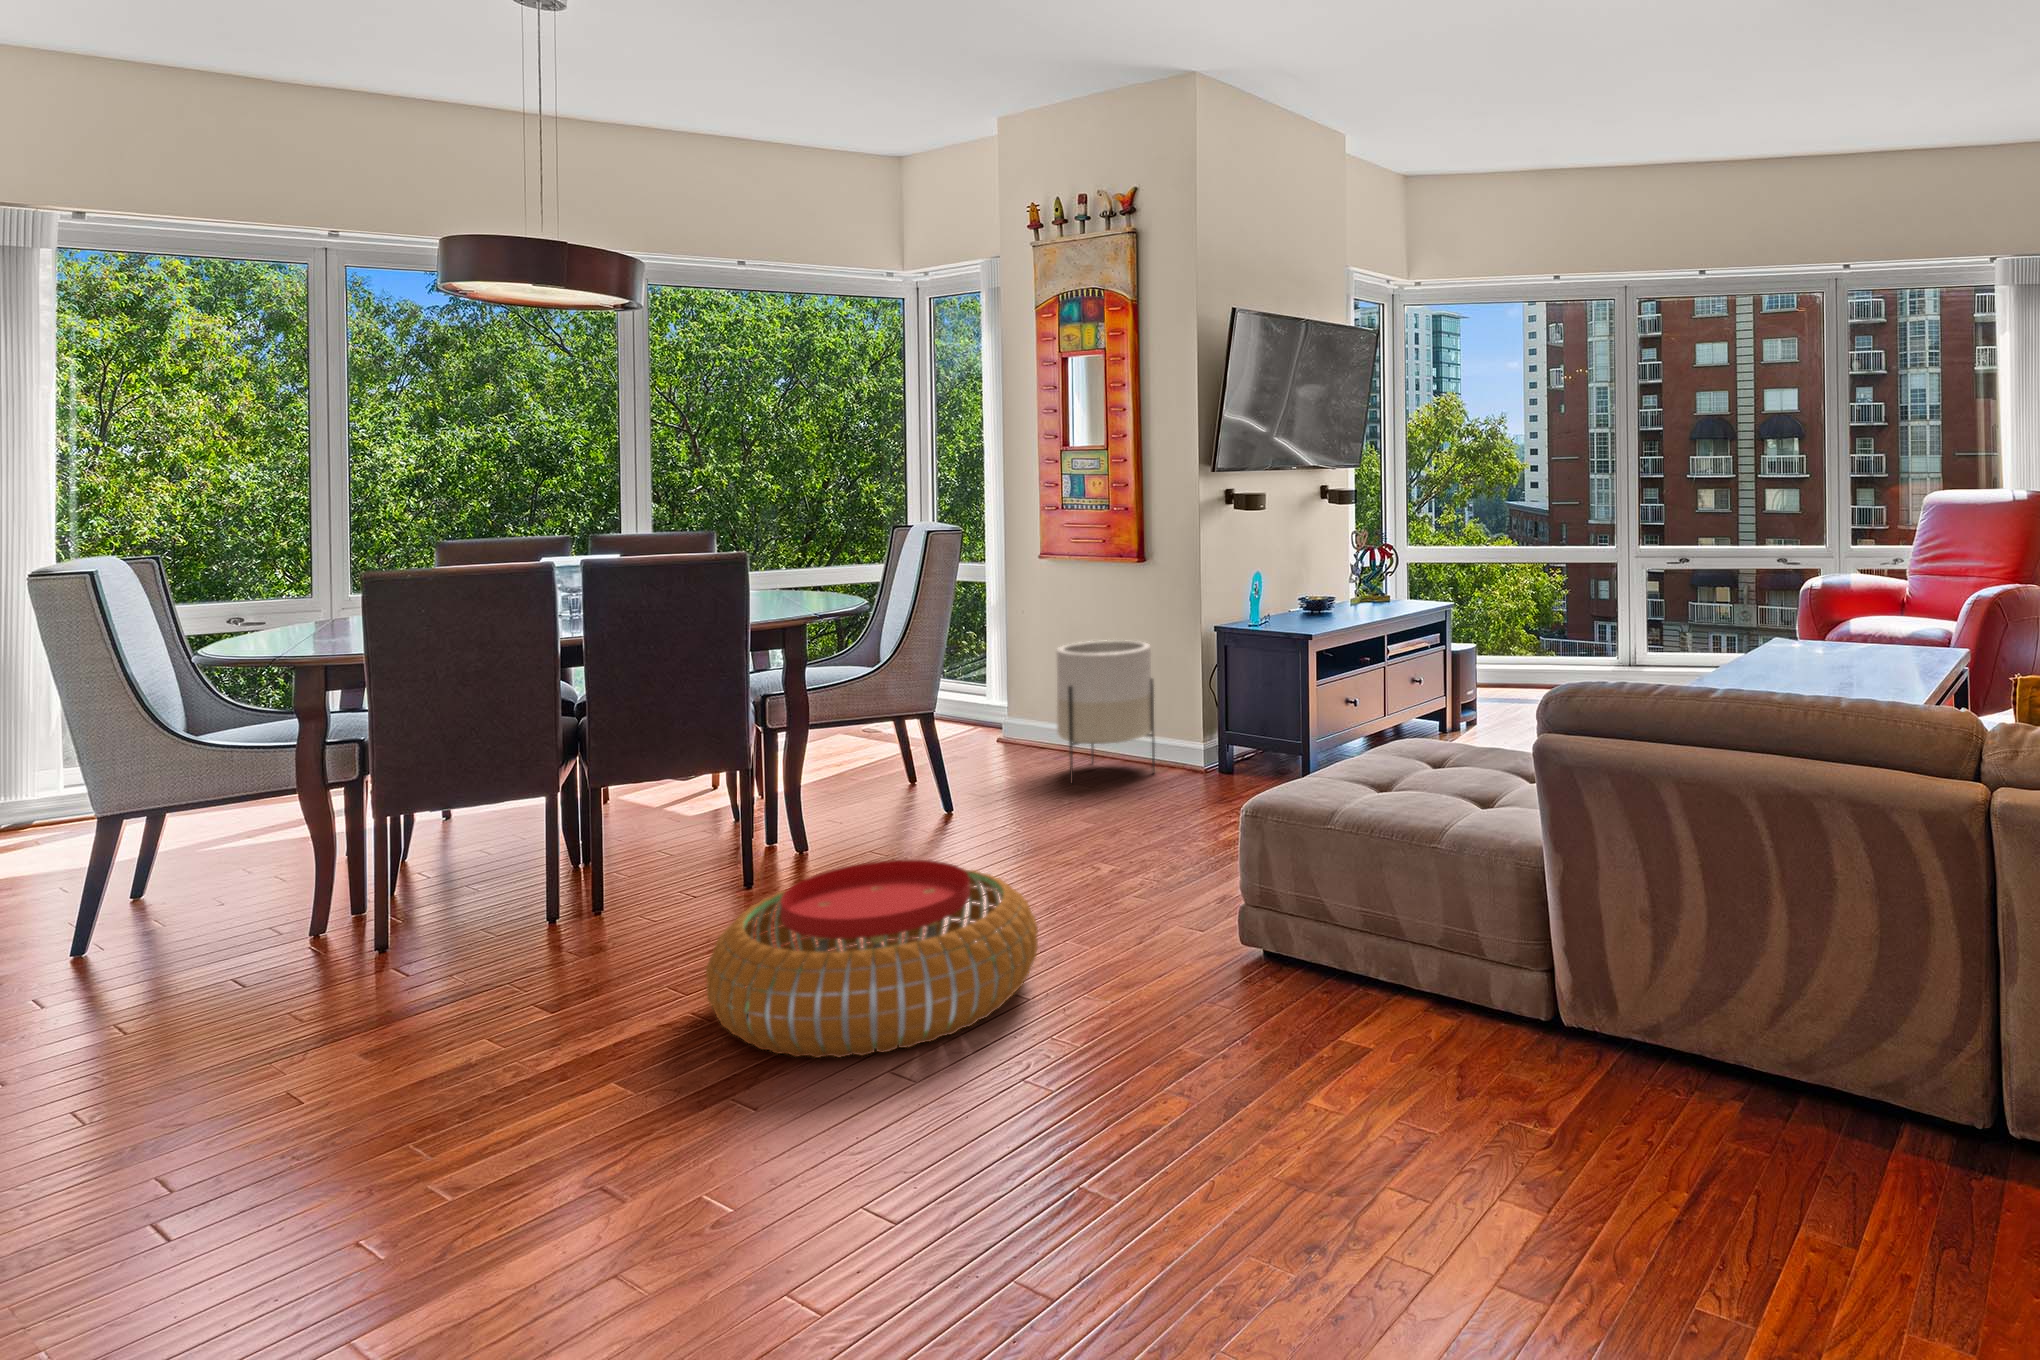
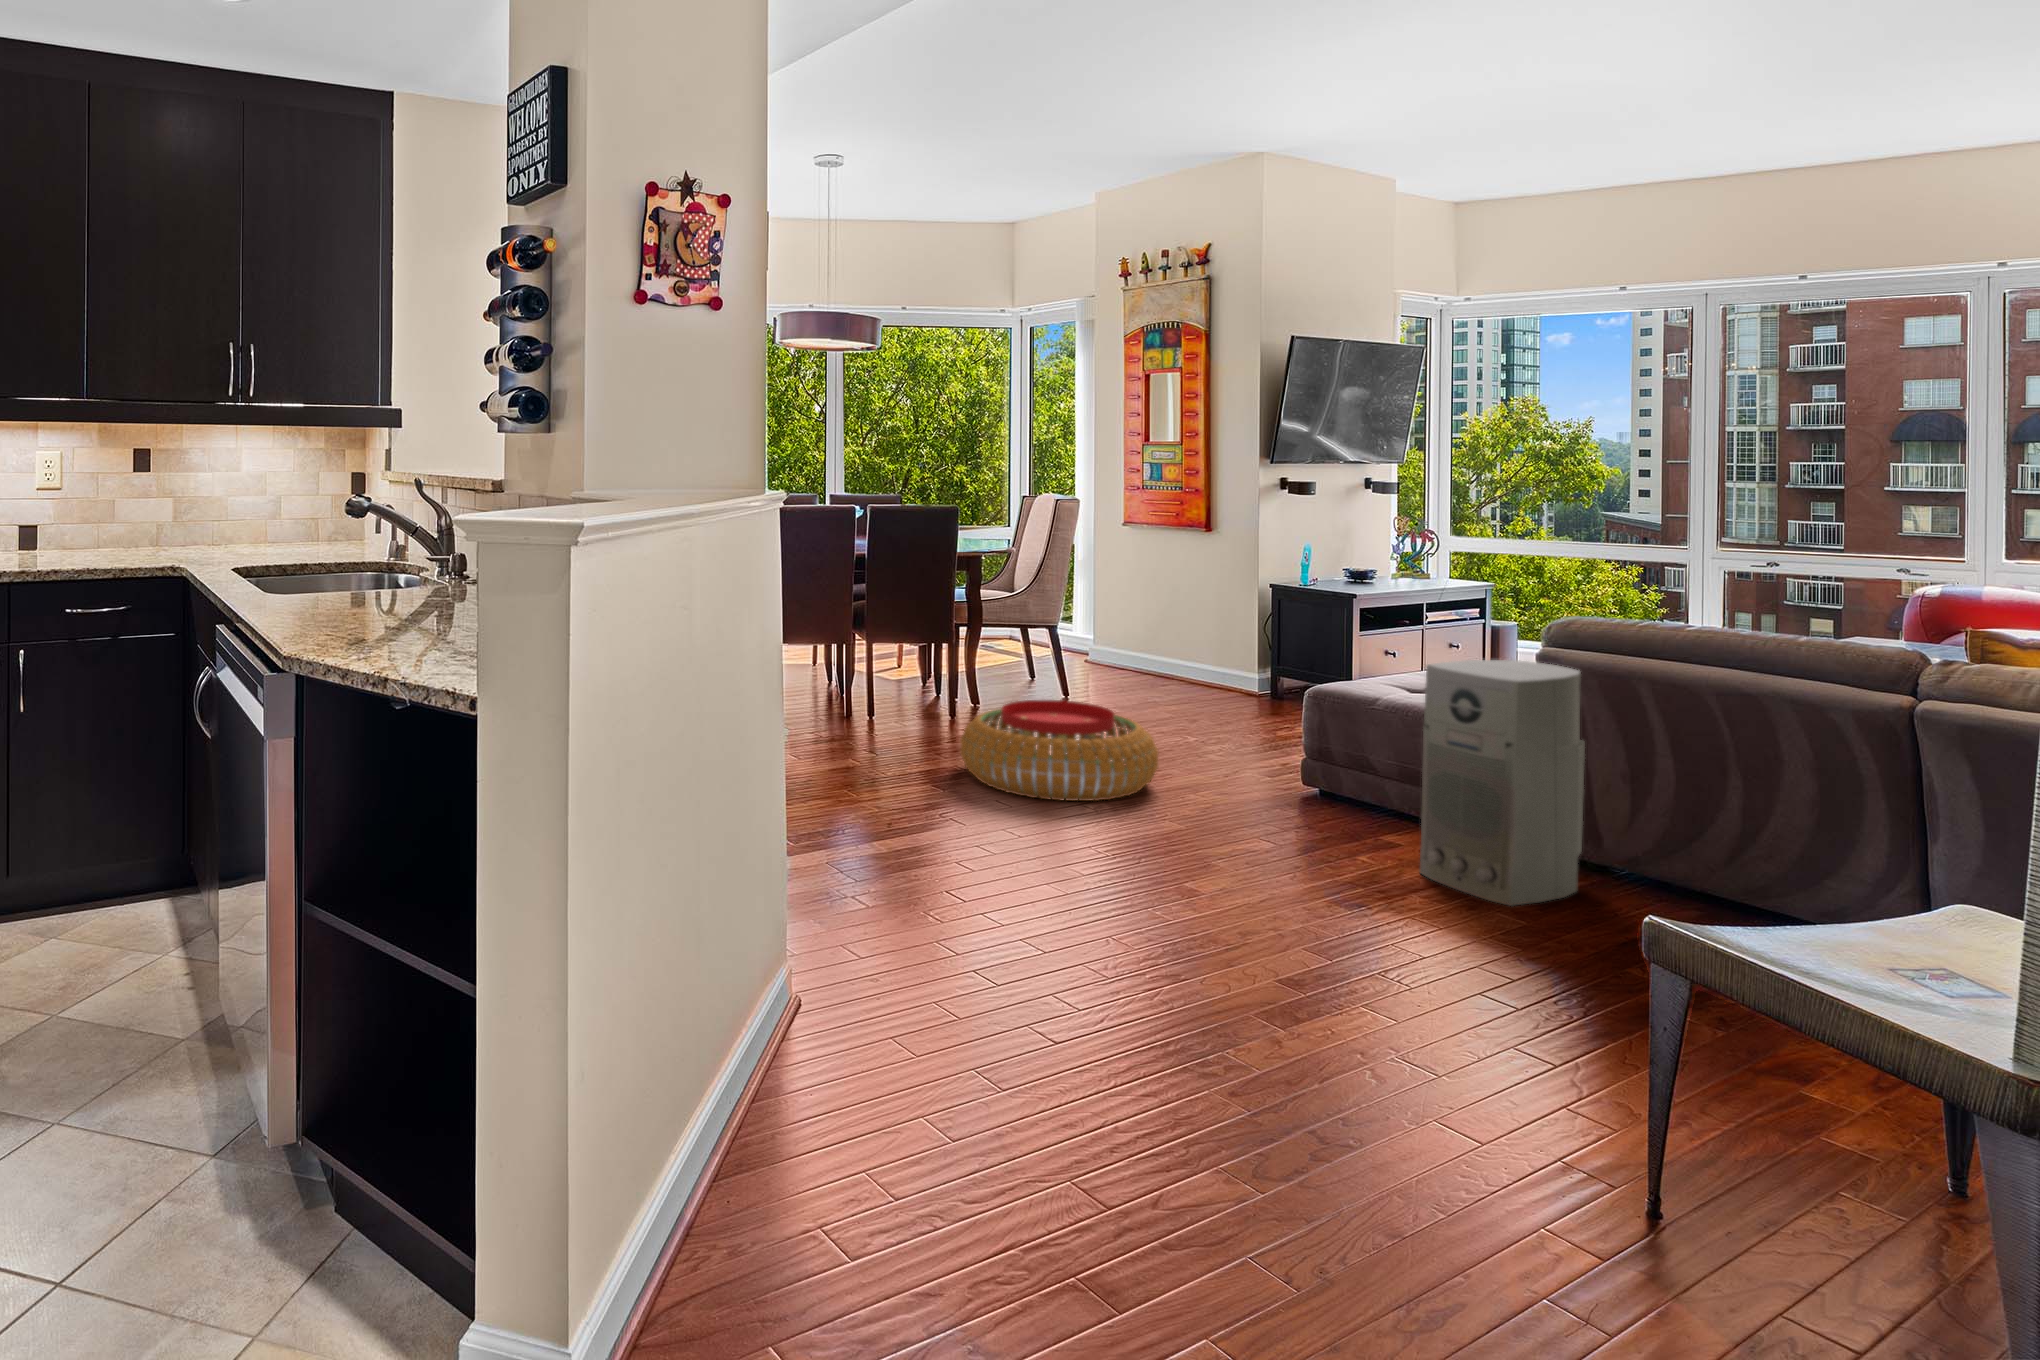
planter: present [1056,640,1155,783] -> none [1141,589,1218,691]
air purifier: none [1397,757,1600,1158] -> present [1420,660,1585,906]

